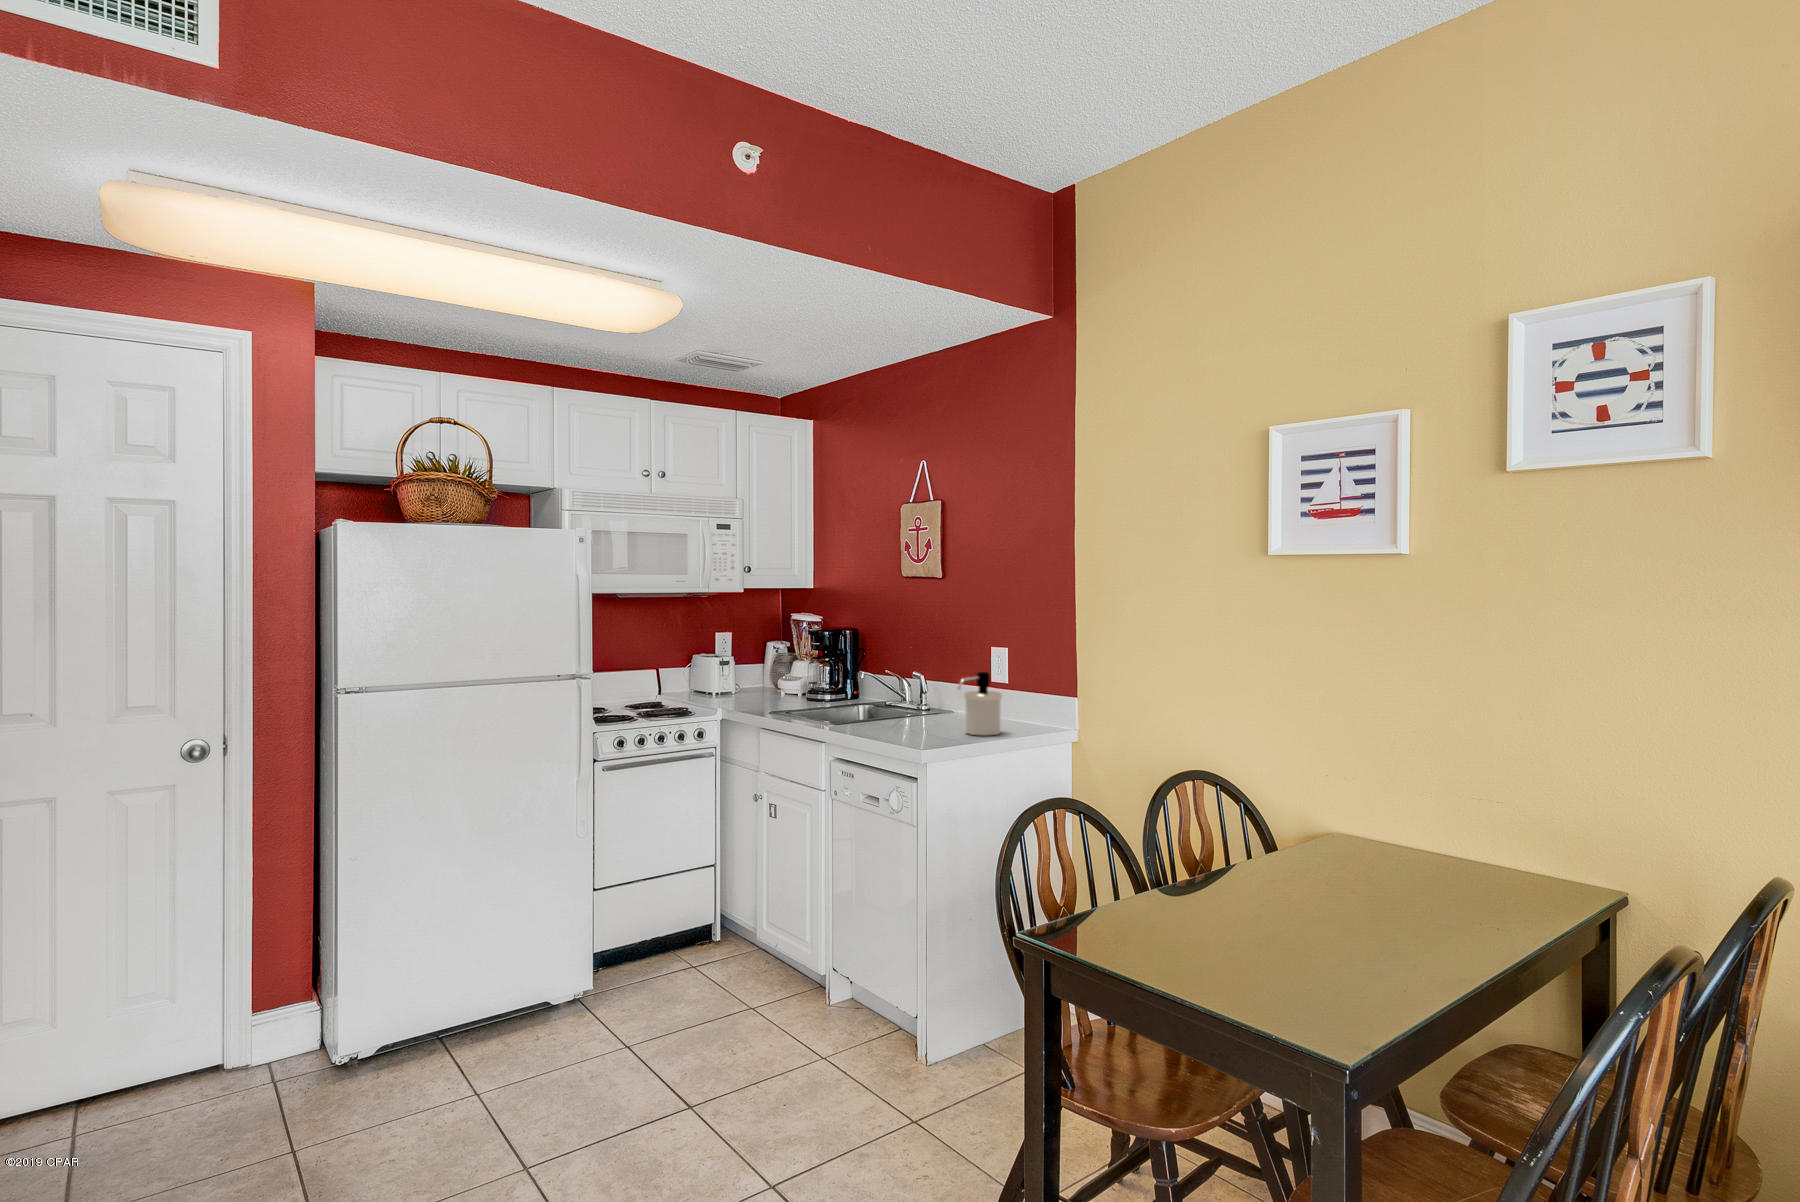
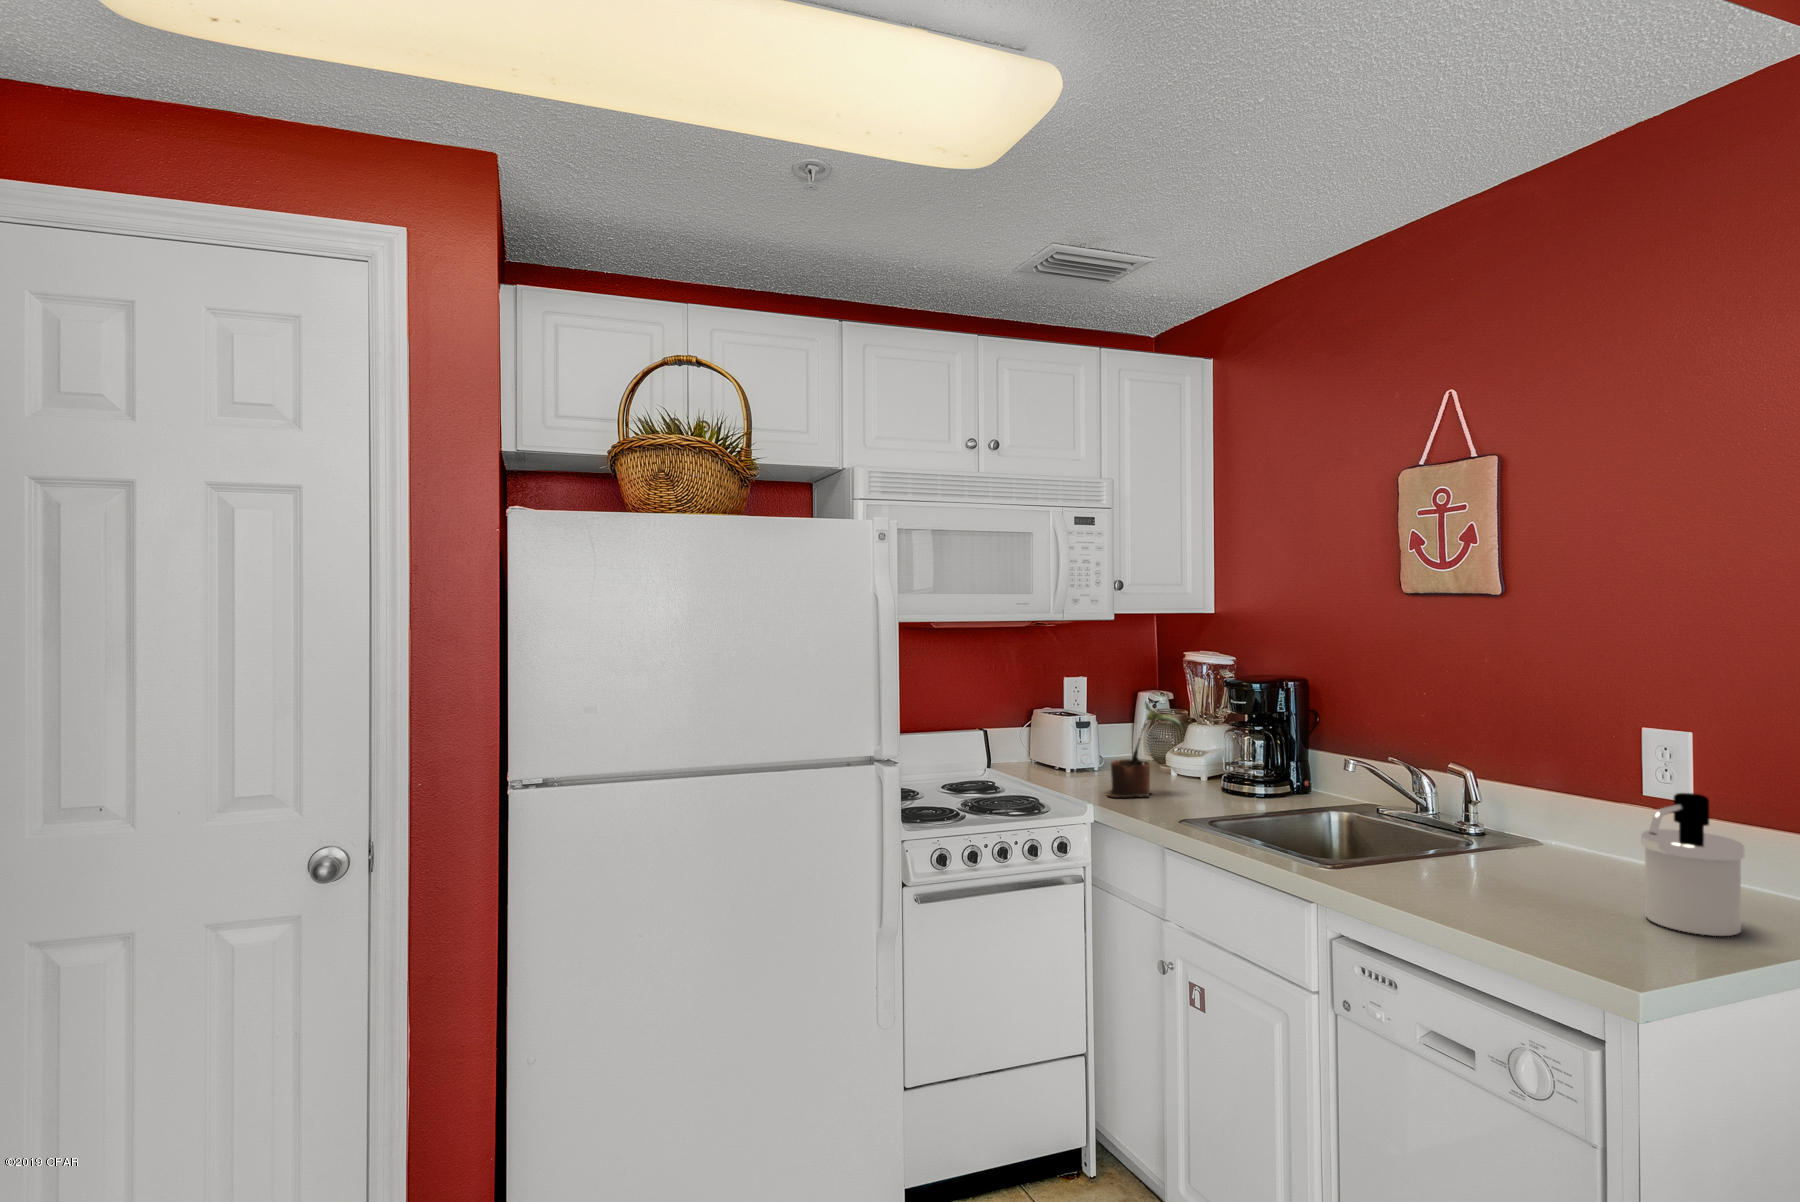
potted plant: none [732,644,782,705] -> present [1107,702,1184,797]

